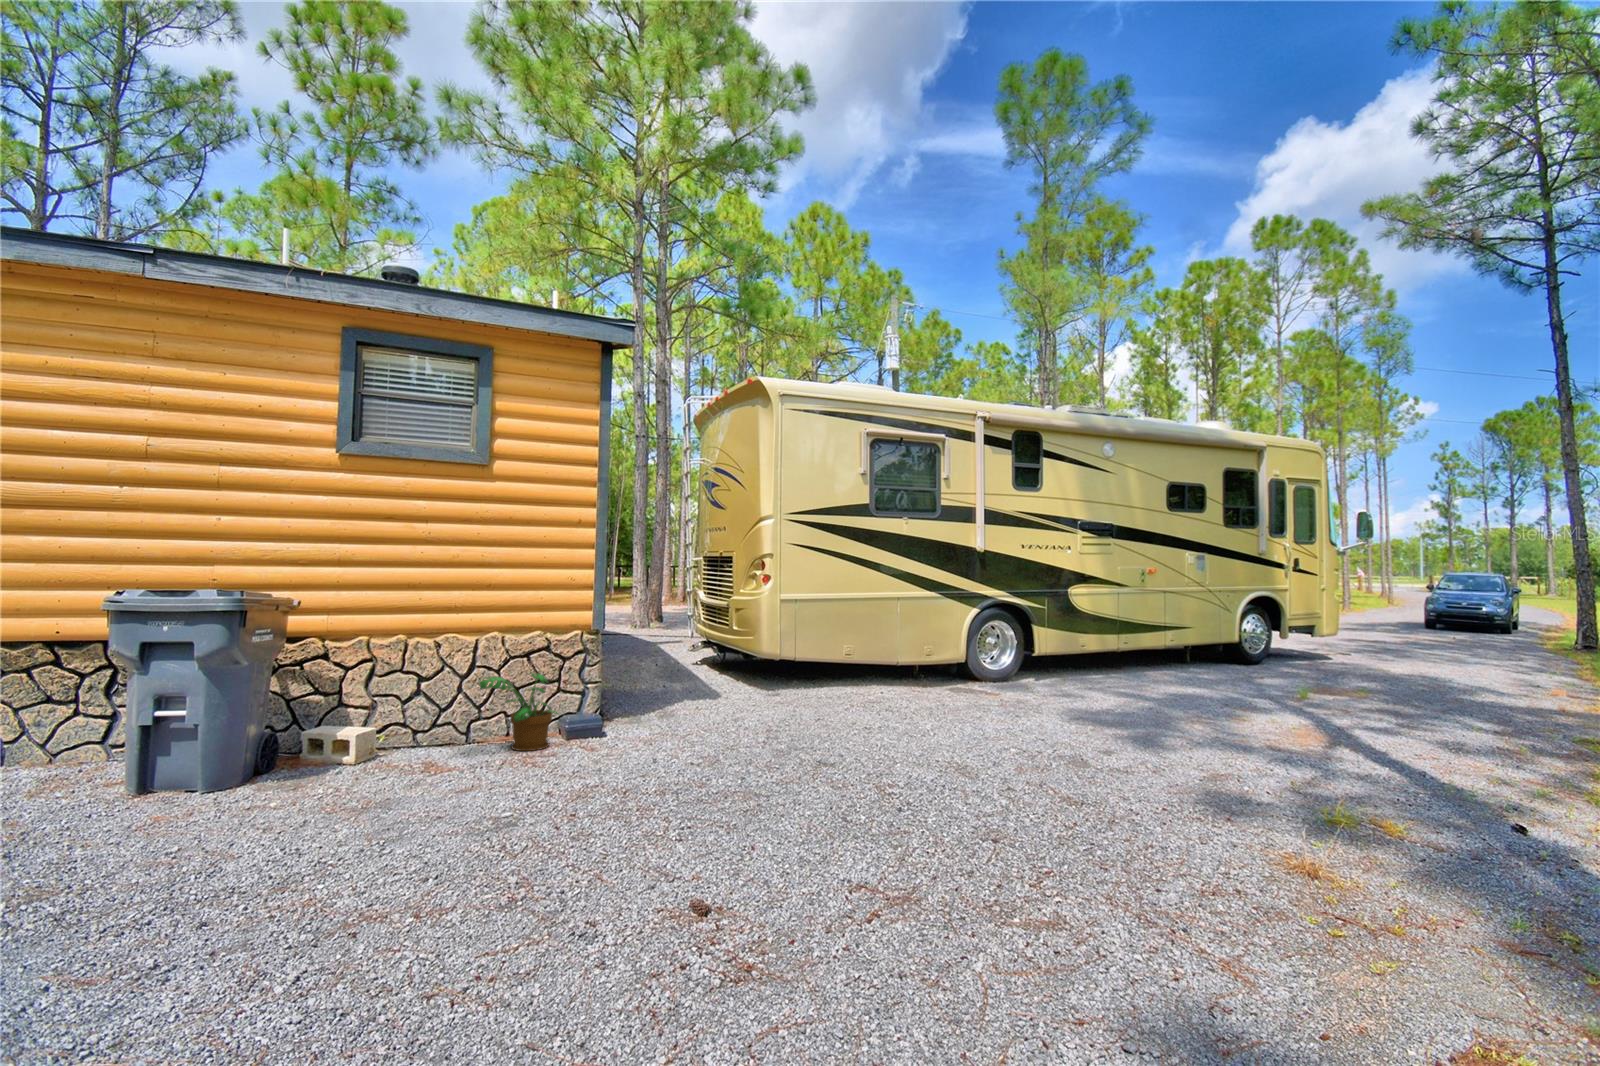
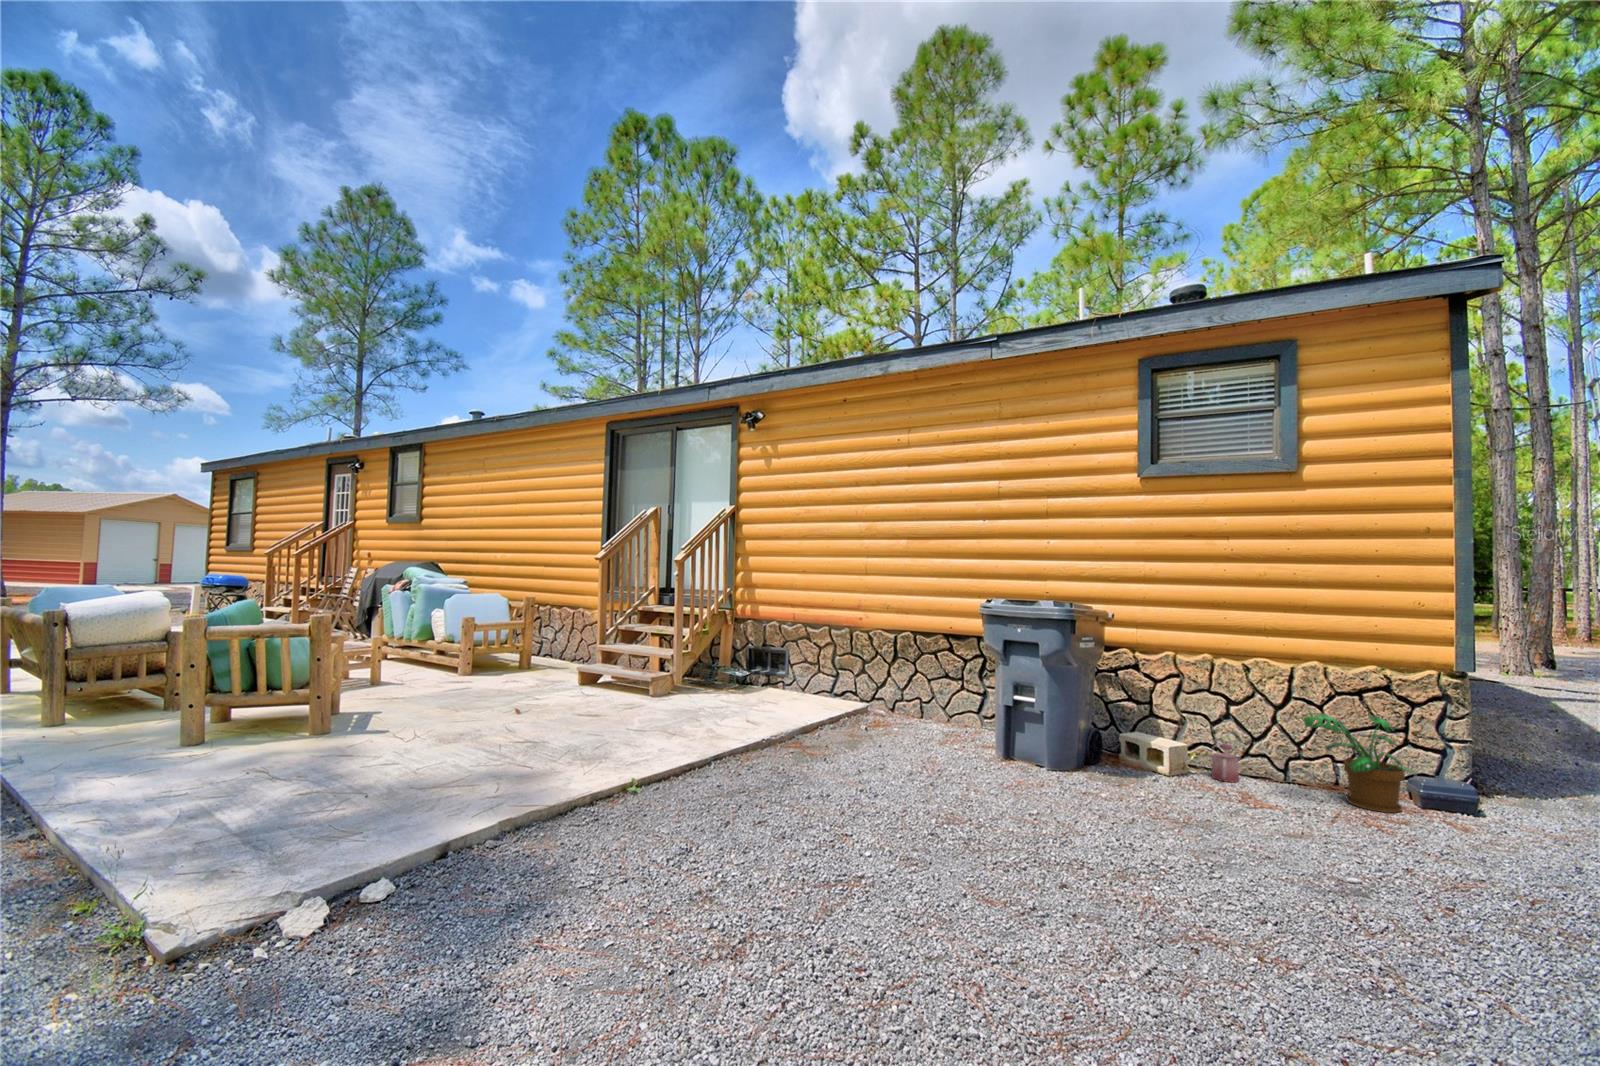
watering can: none [398,719,427,756] -> present [1210,743,1240,782]

